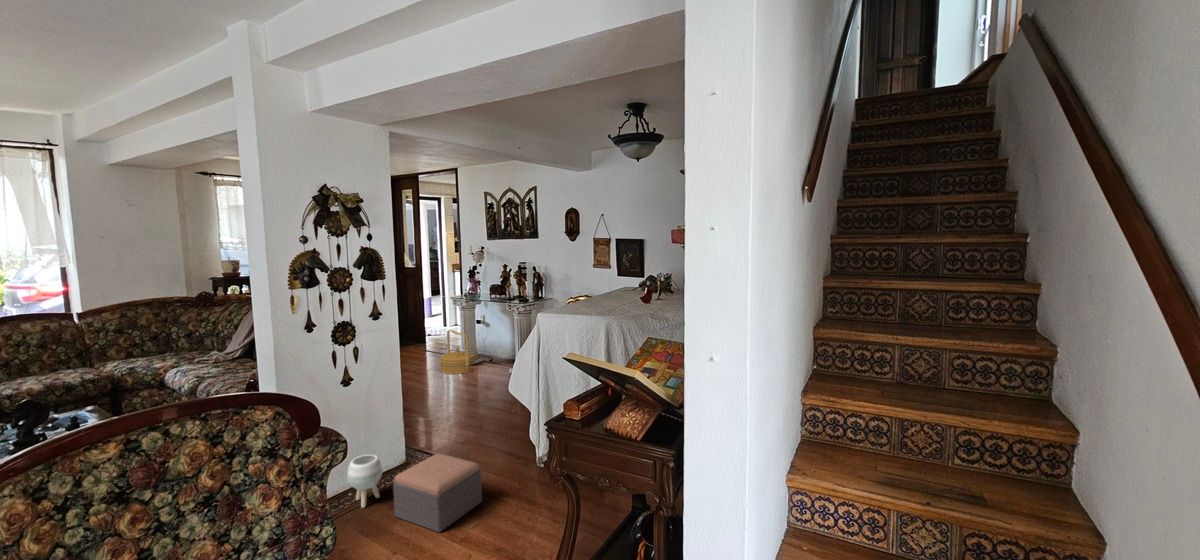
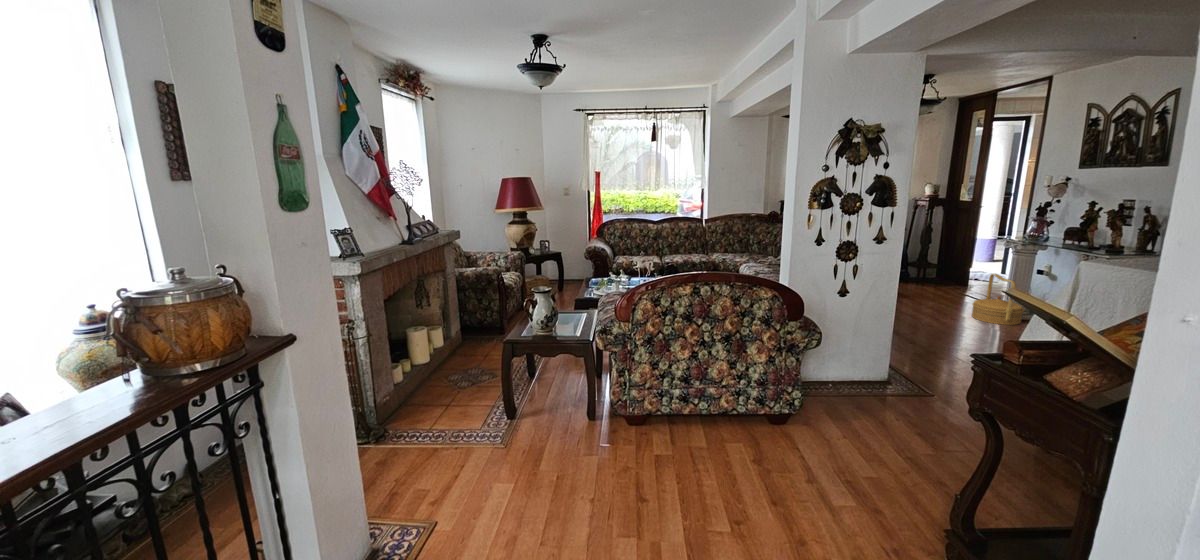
footstool: present [393,453,482,532] -> none [861,379,957,443]
planter: present [347,455,382,508] -> none [831,357,861,398]

